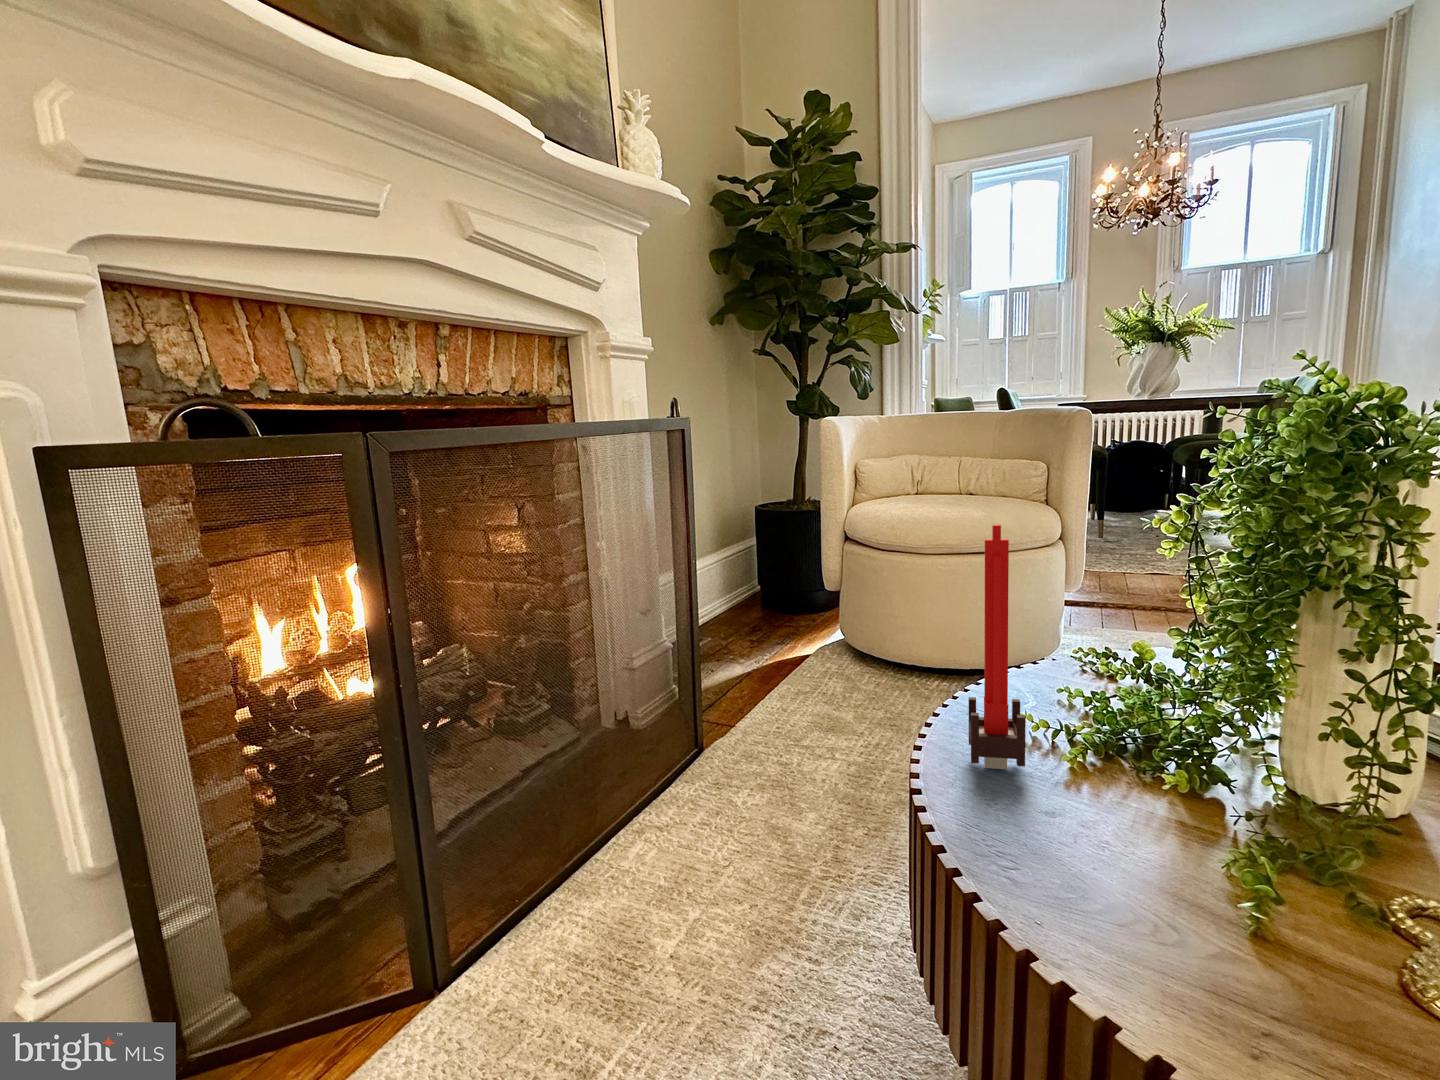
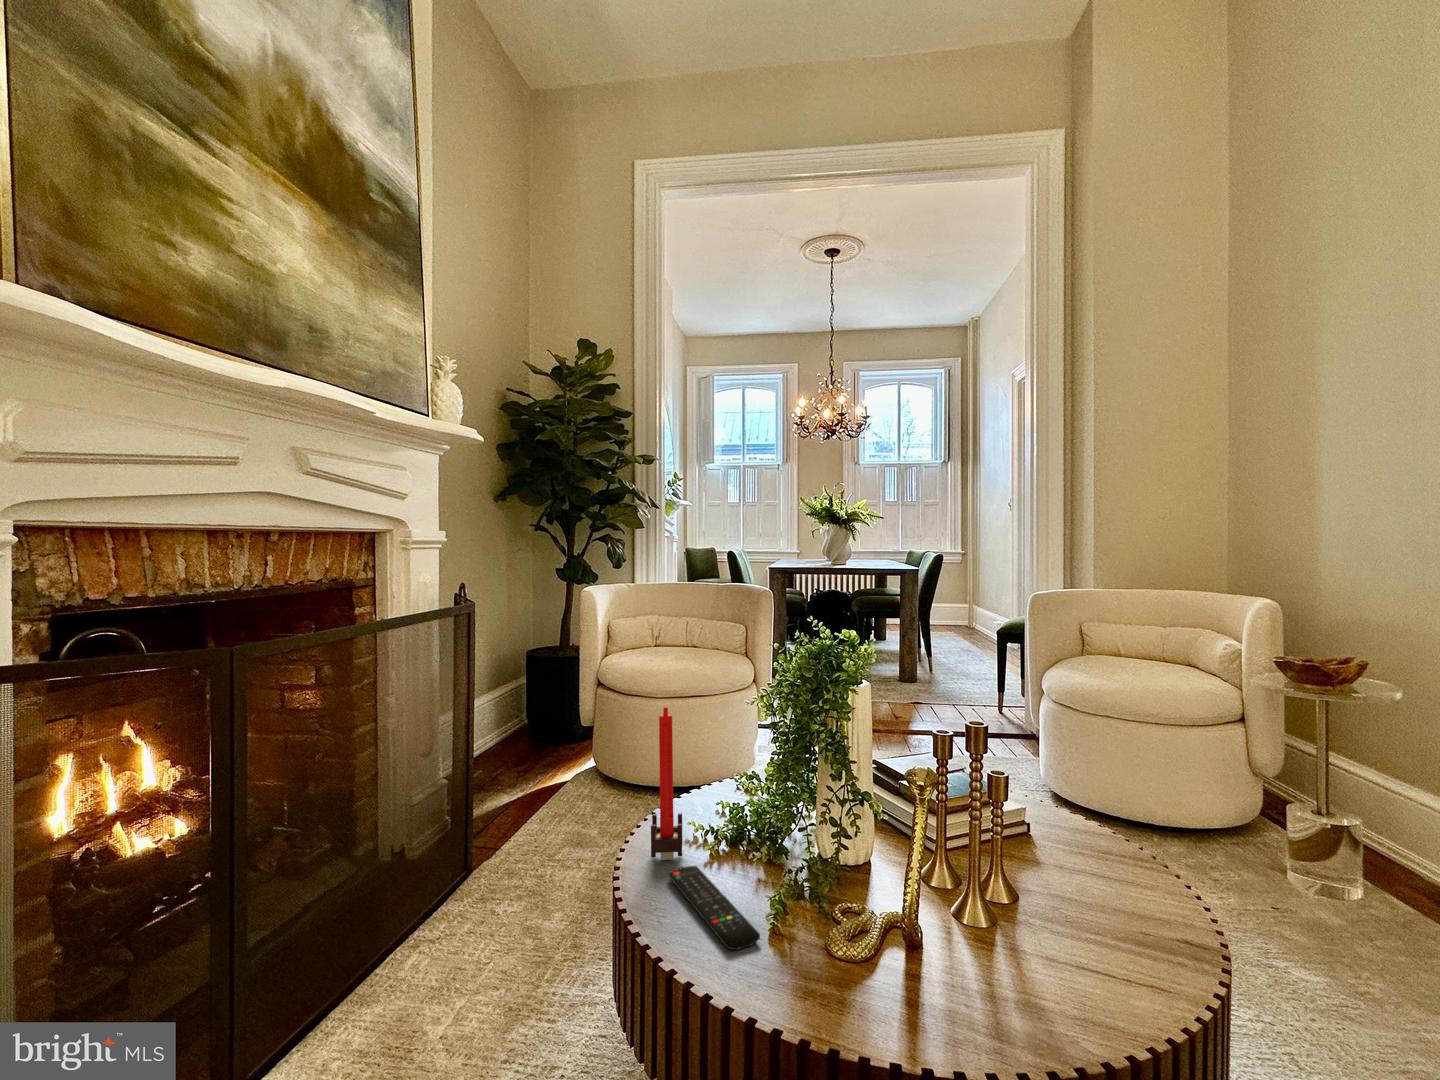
remote control: none [1007,783,1233,954] -> present [668,866,760,950]

